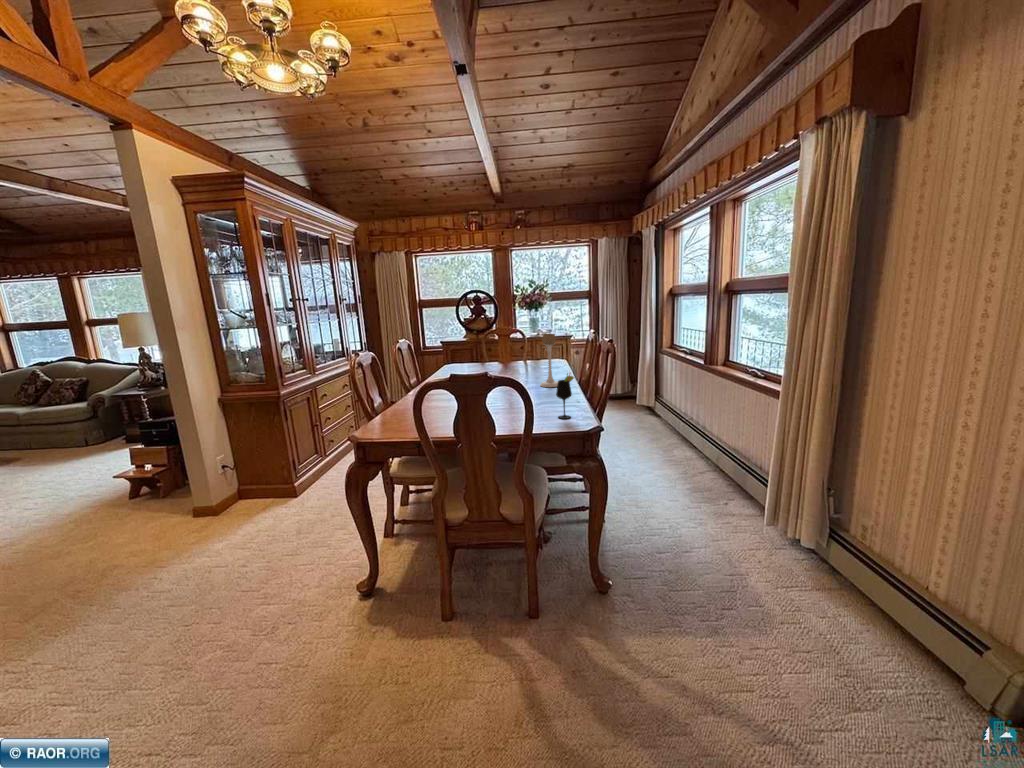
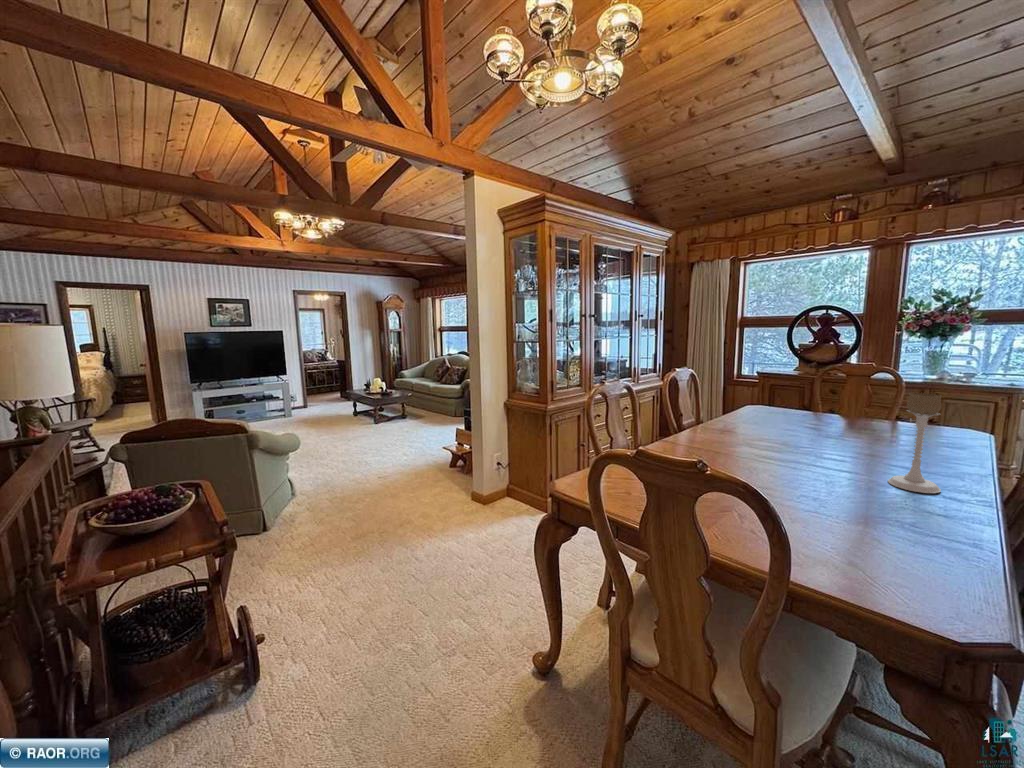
wine glass: present [556,373,574,419] -> none [889,494,950,586]

